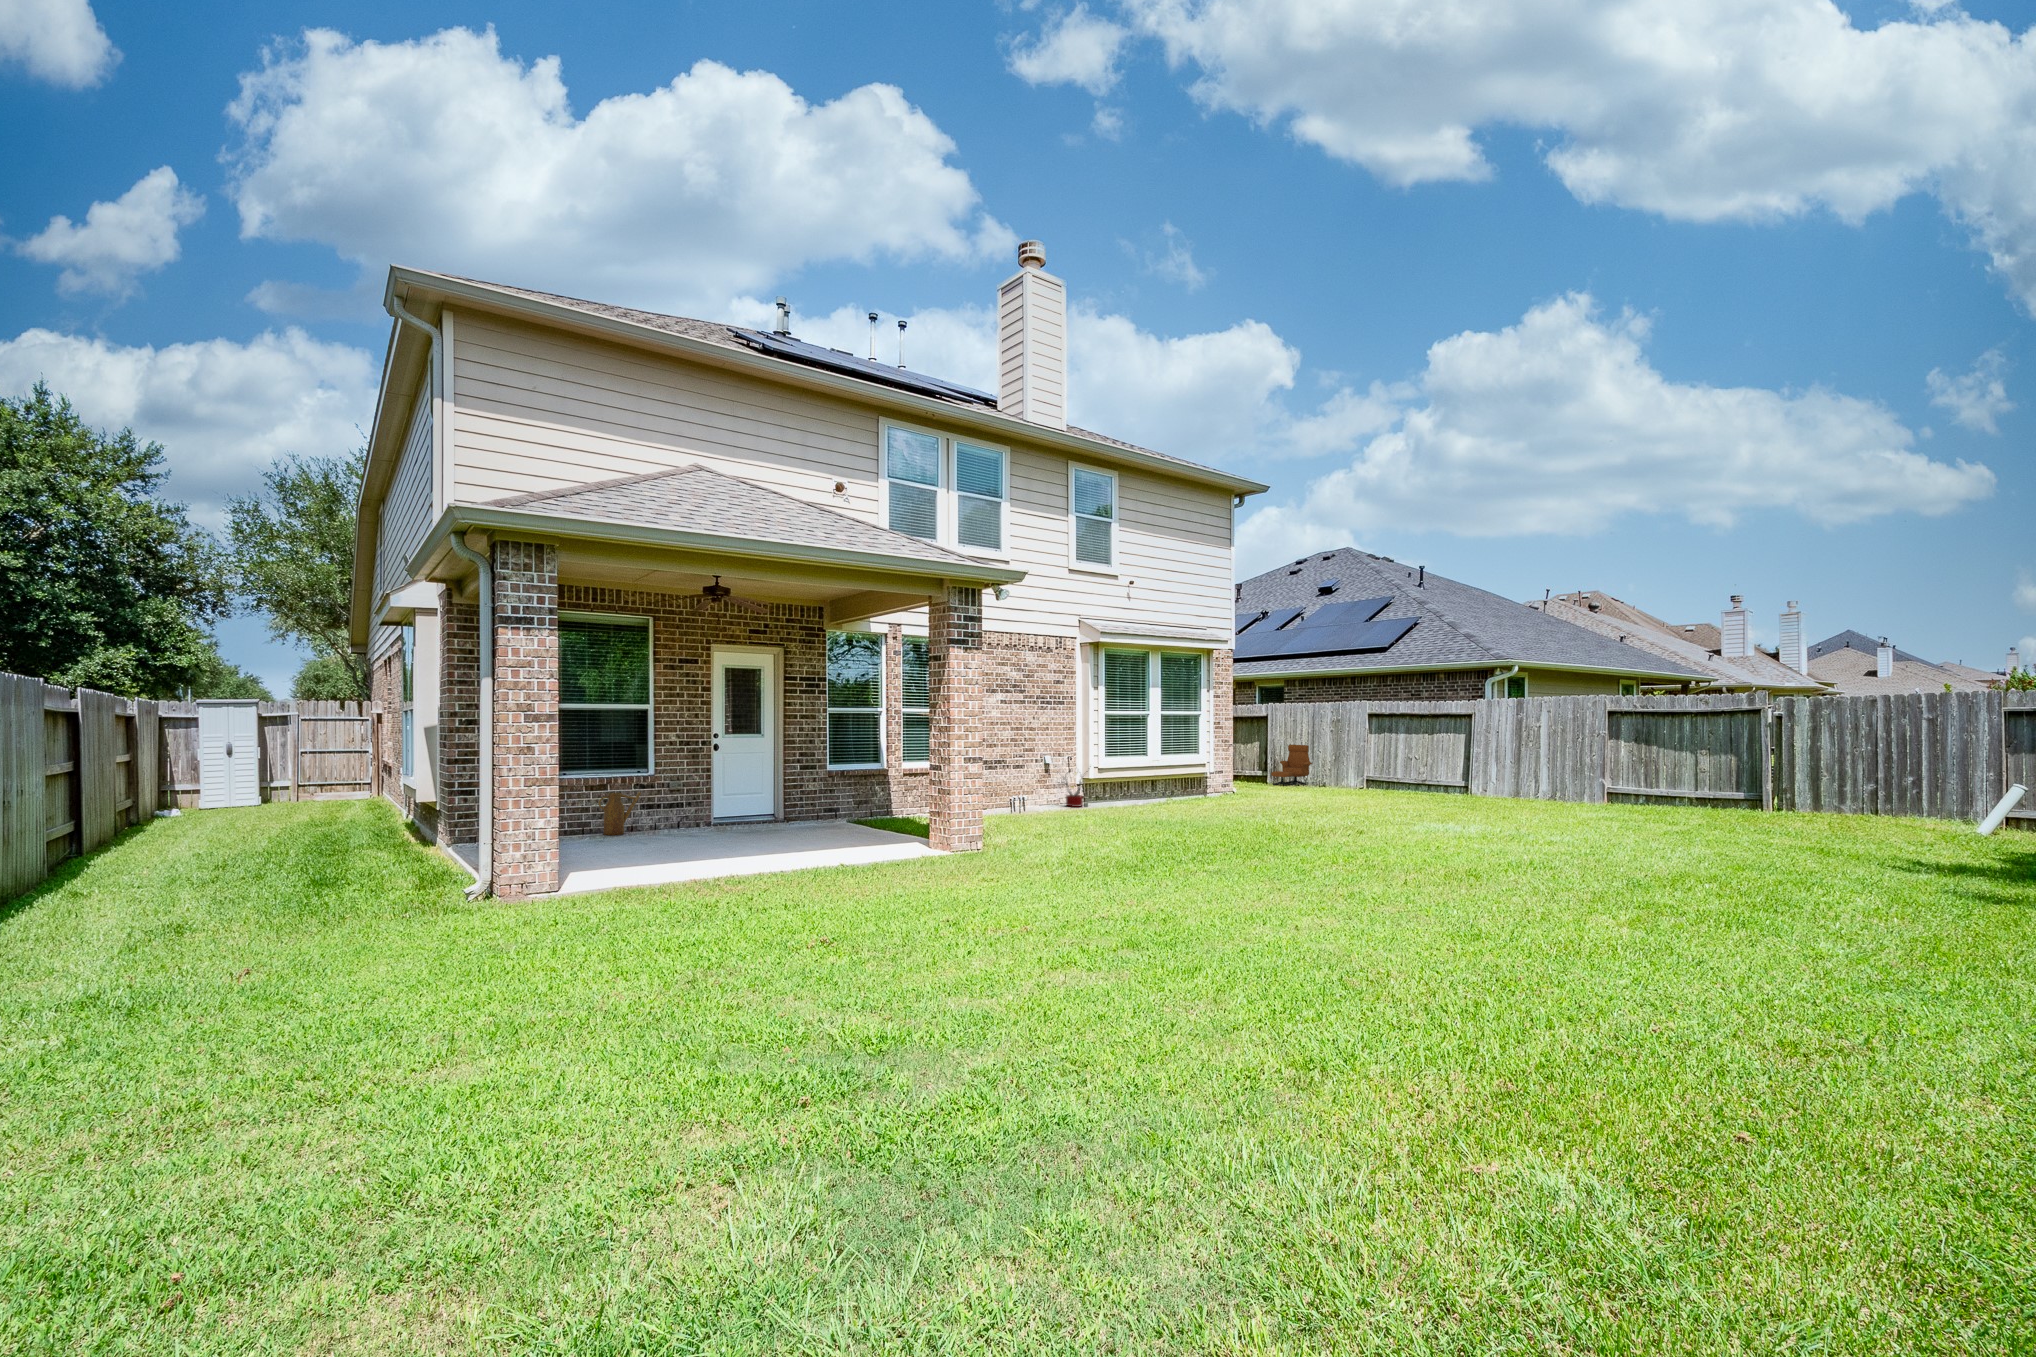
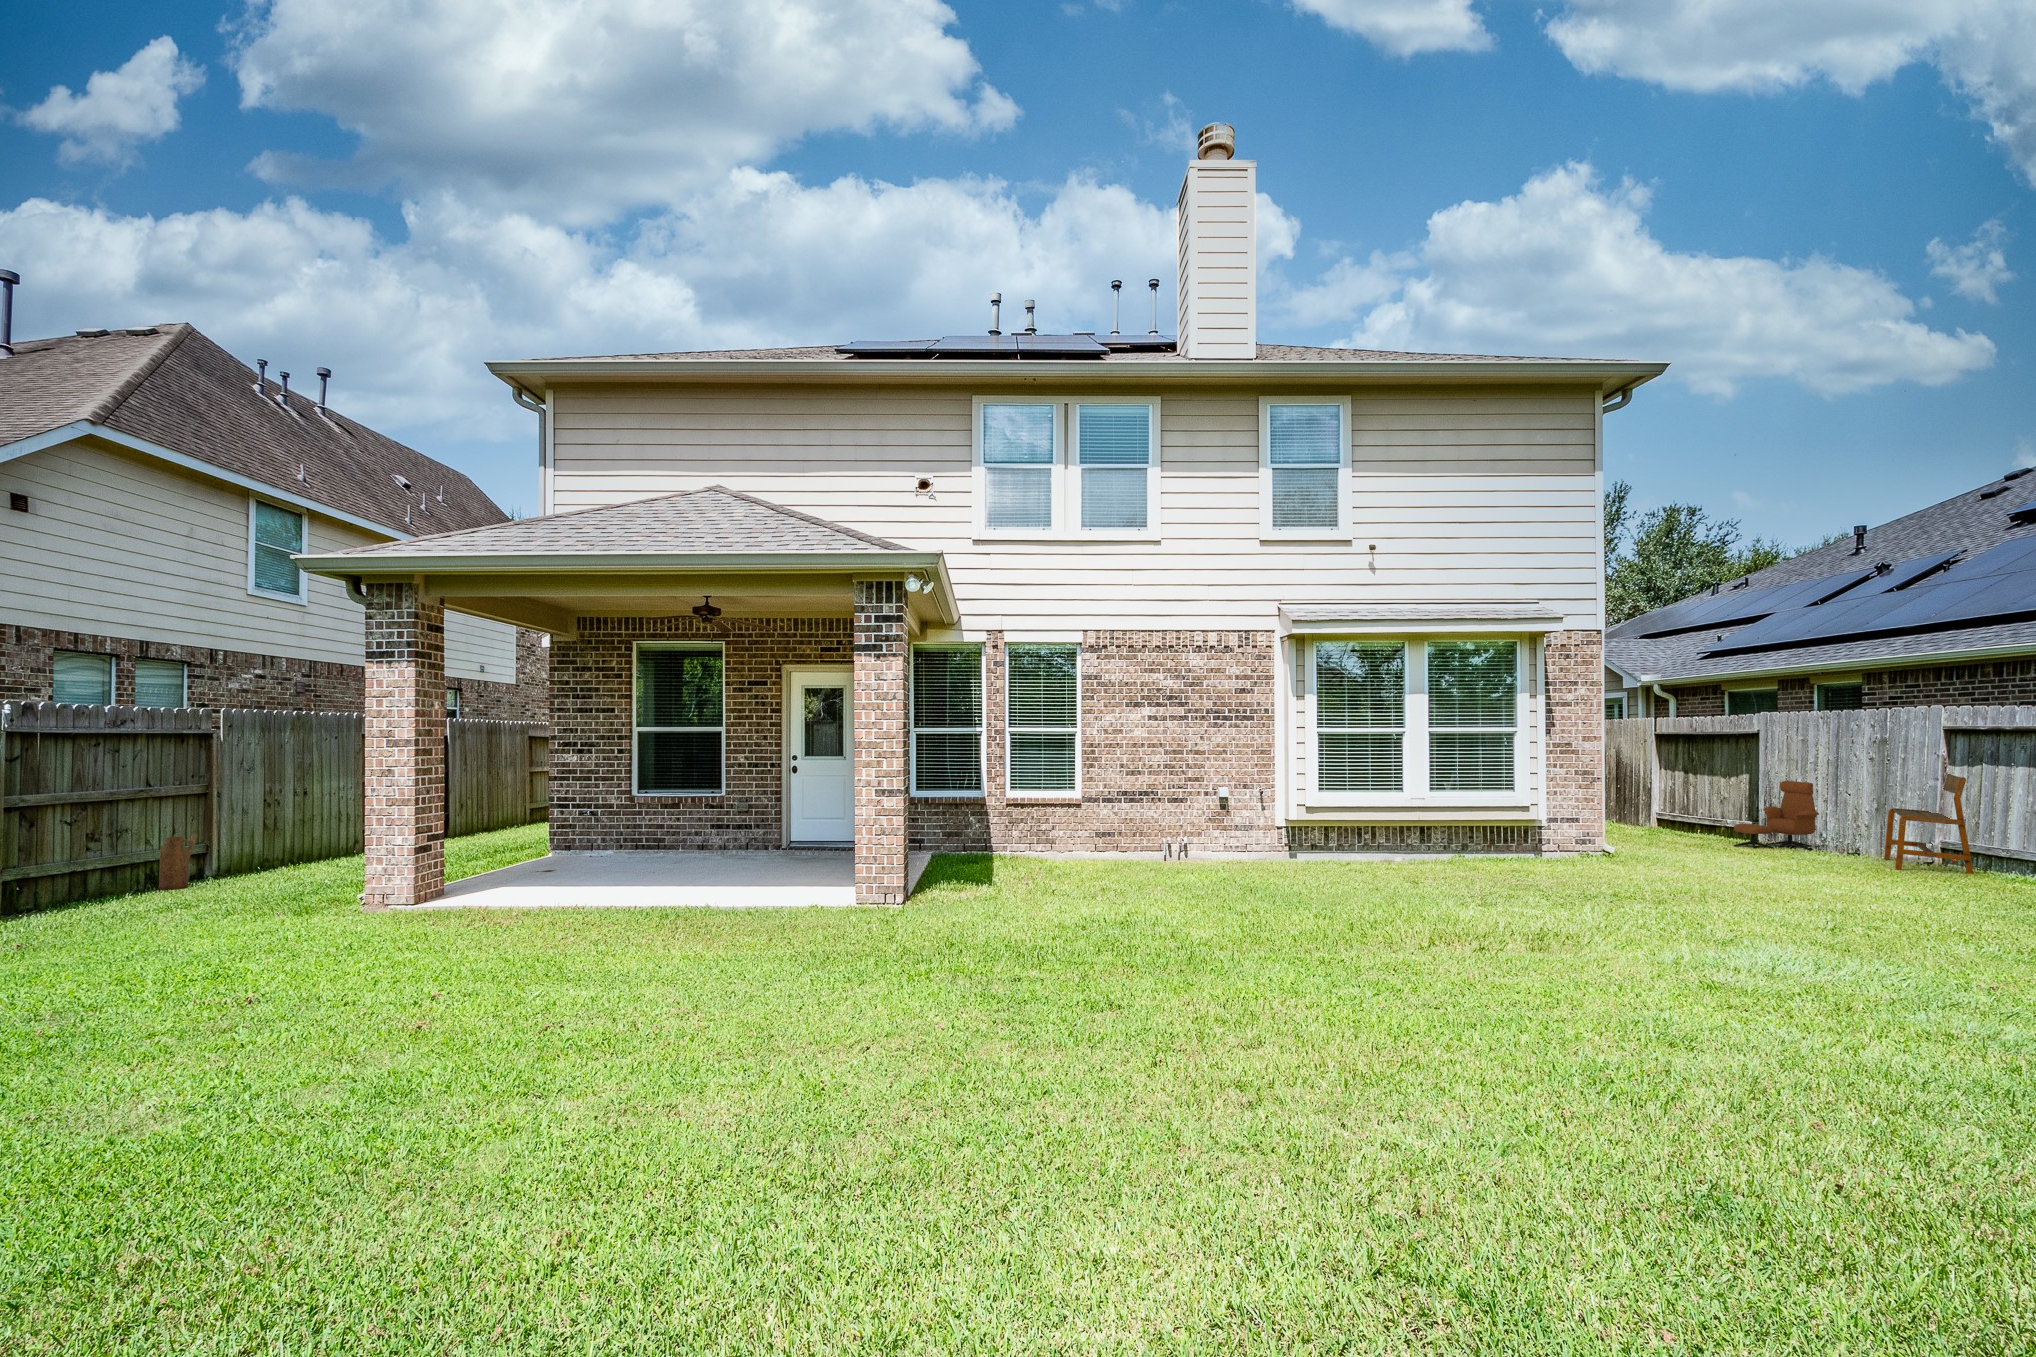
bench: none [1355,738,1411,793] -> present [1884,774,1974,874]
decorative plant: present [1064,772,1083,807] -> none [1226,802,1289,858]
watering can: present [598,792,641,835] -> present [159,833,198,890]

